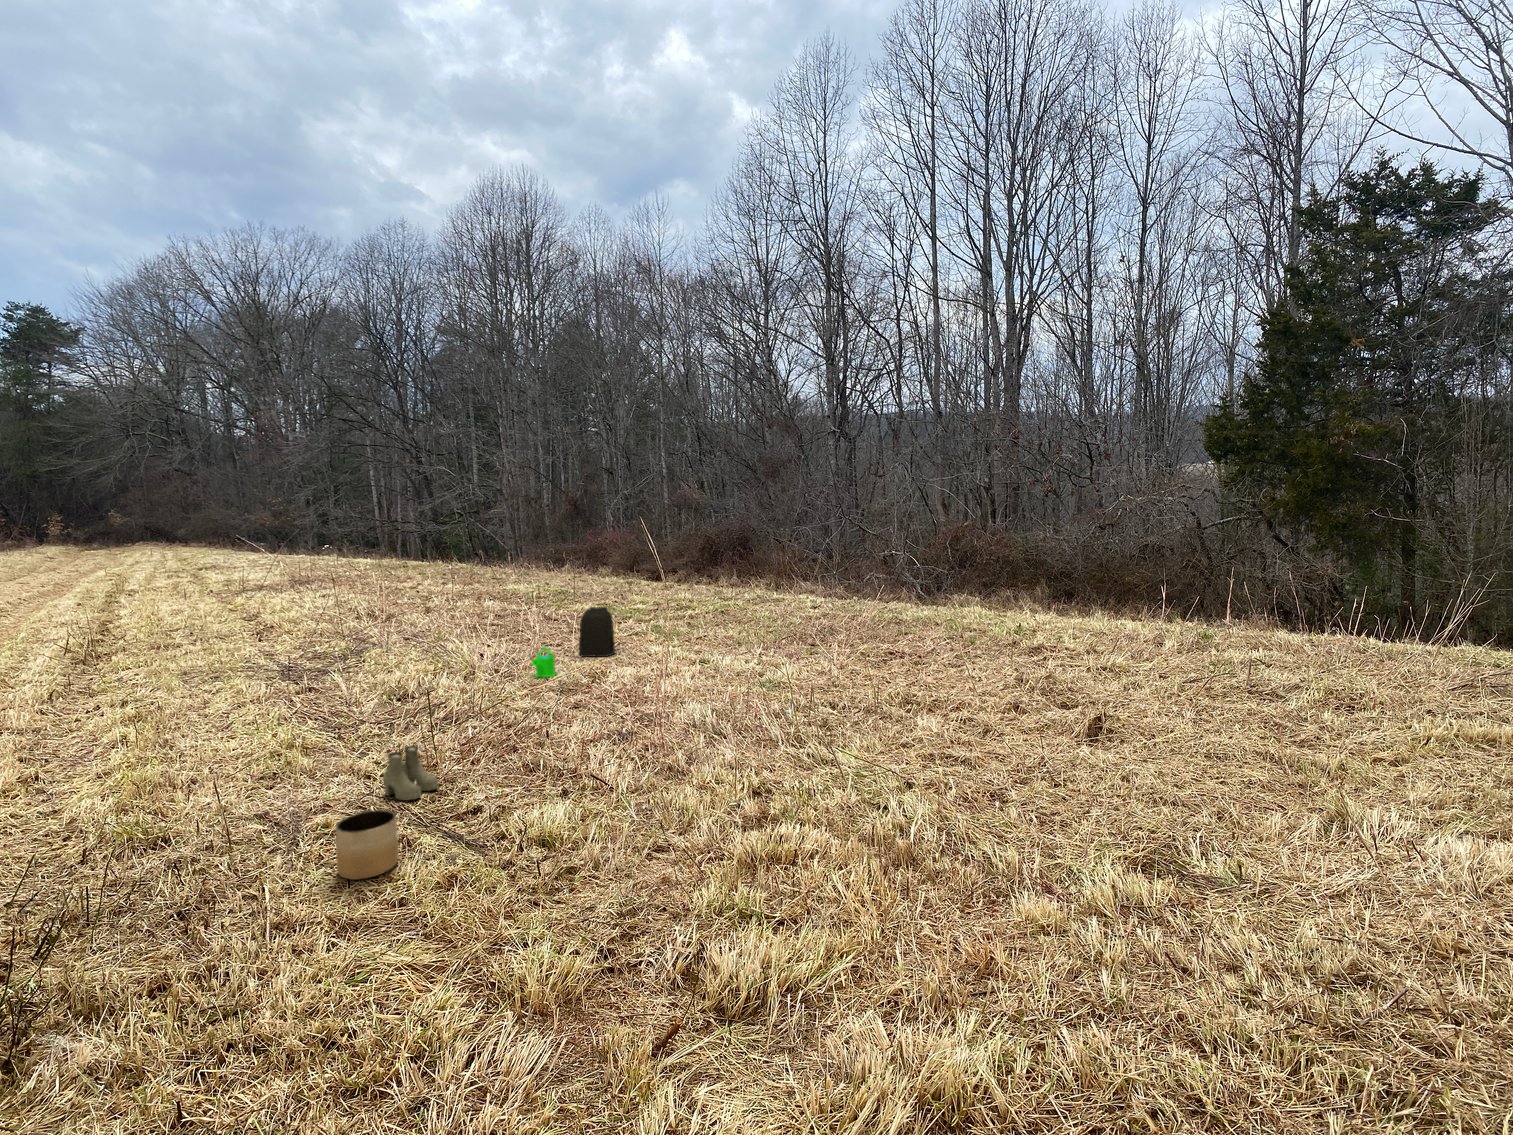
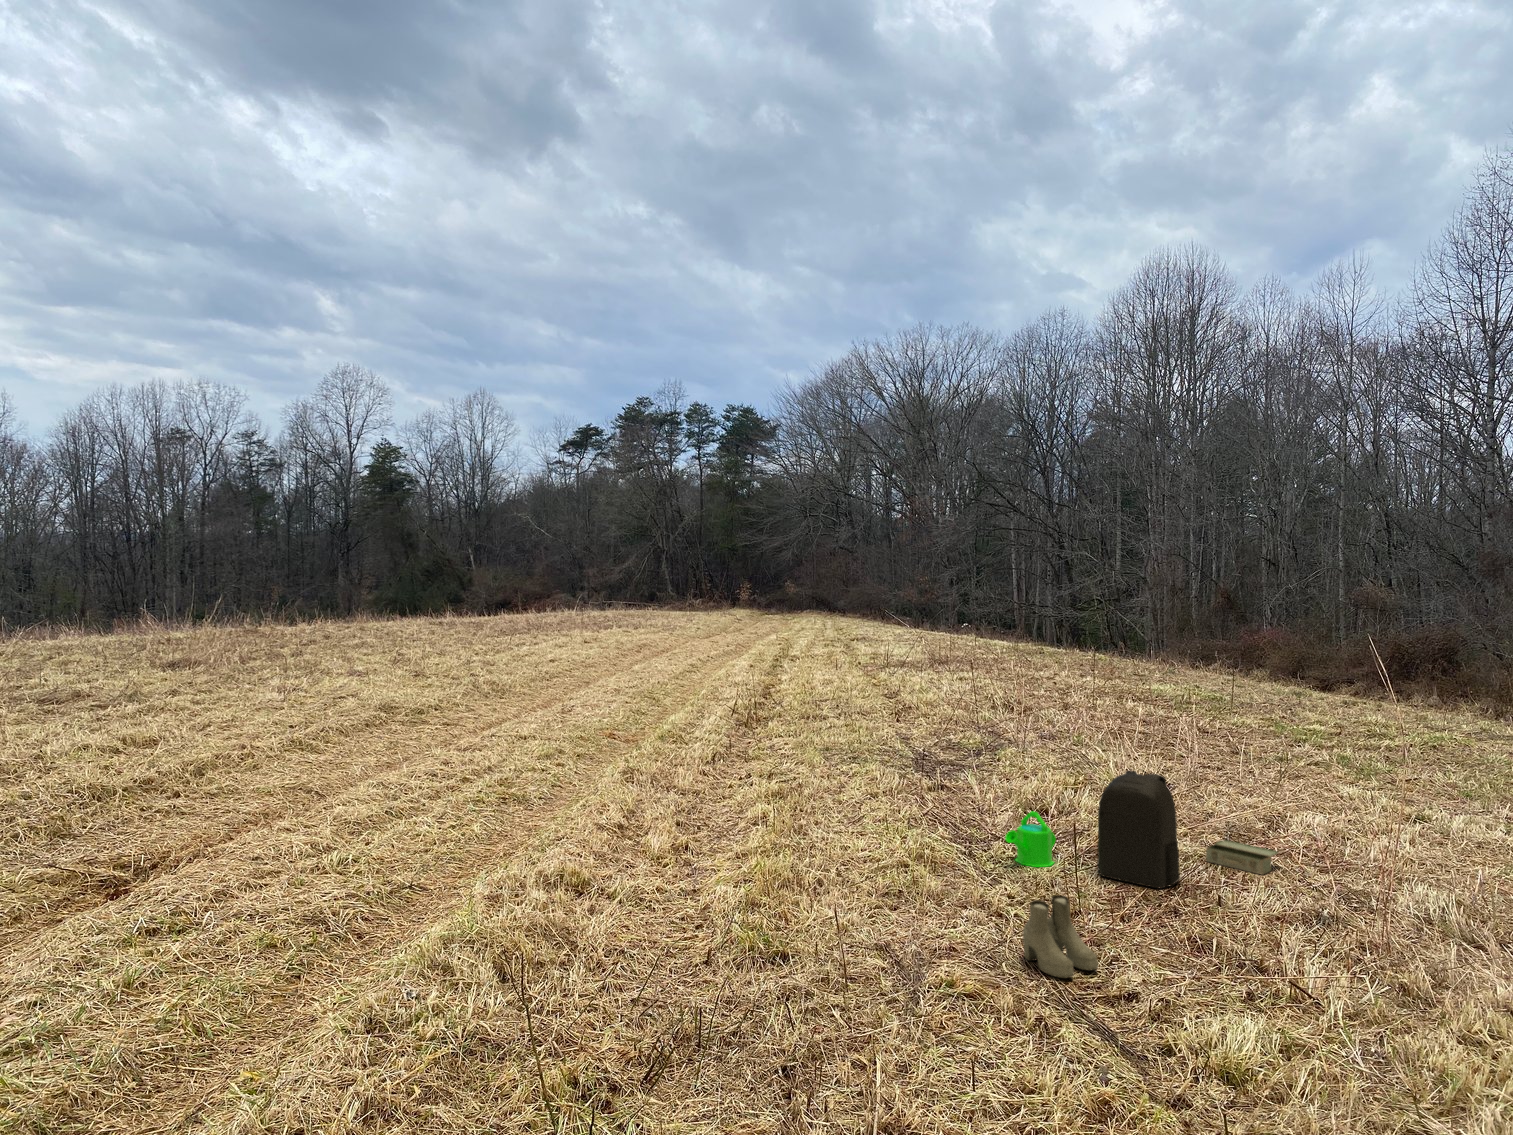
backpack: present [579,607,615,657] -> present [1097,771,1180,888]
watering can: present [532,647,556,677] -> present [1005,811,1056,867]
toolbox: none [516,690,560,707] -> present [1206,840,1279,875]
planter: present [336,810,399,880] -> none [963,985,1045,1094]

